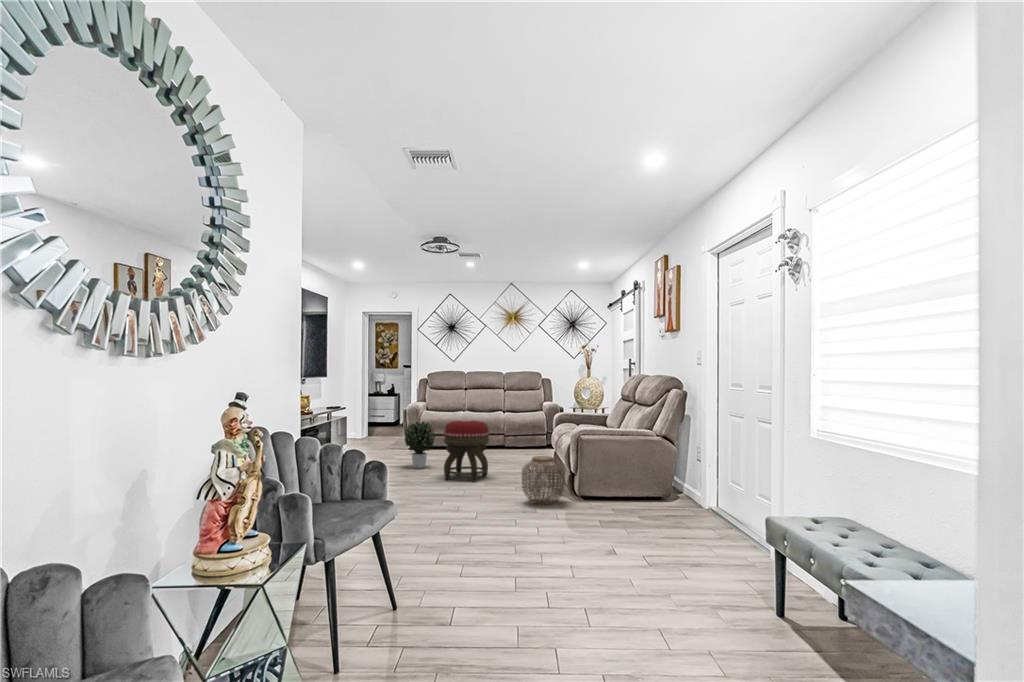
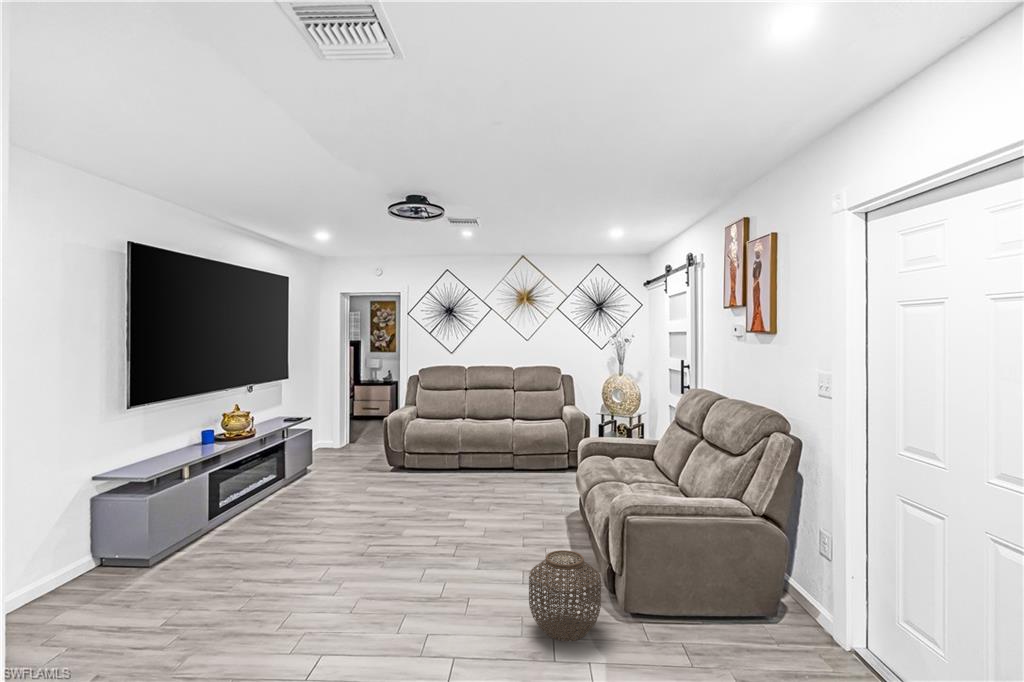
footstool: present [444,421,489,482] -> none [419,458,485,555]
potted plant: present [404,422,436,469] -> none [372,450,417,516]

